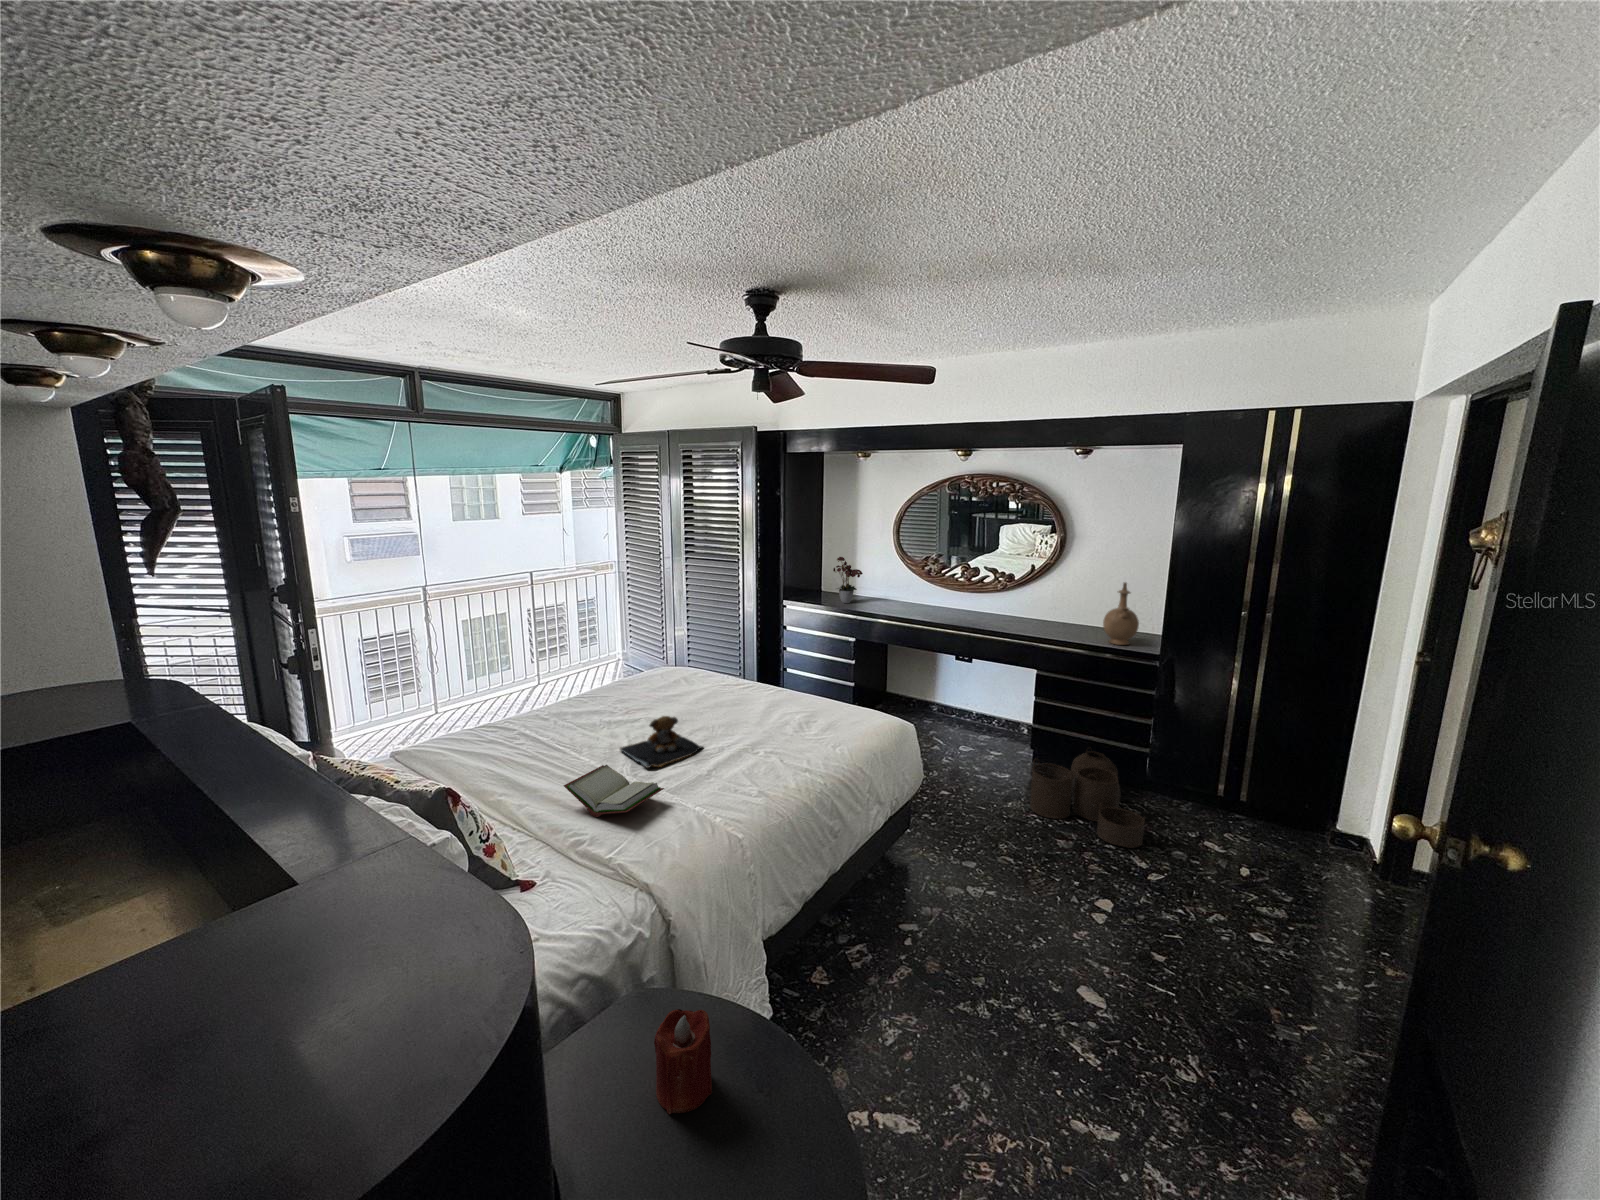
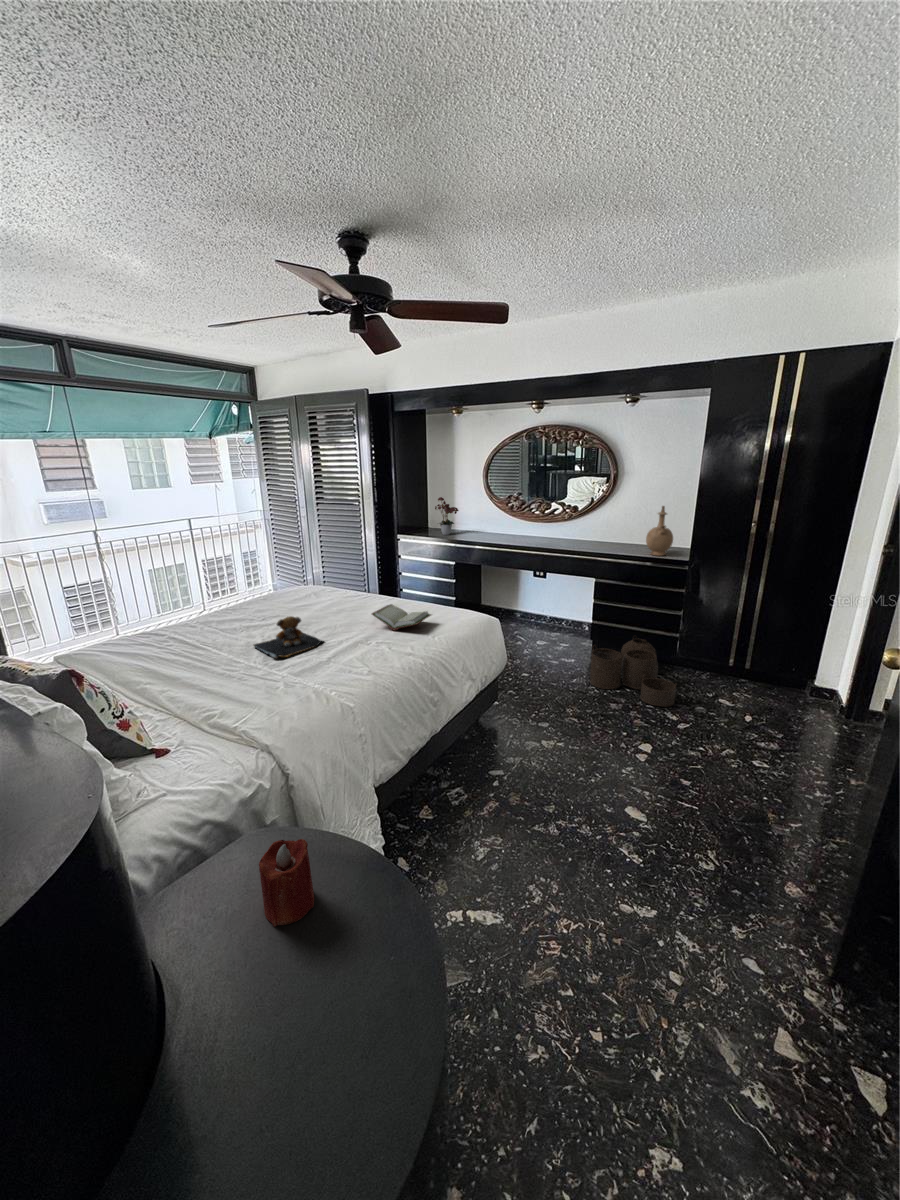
book: present [564,765,664,817] -> present [372,604,431,630]

